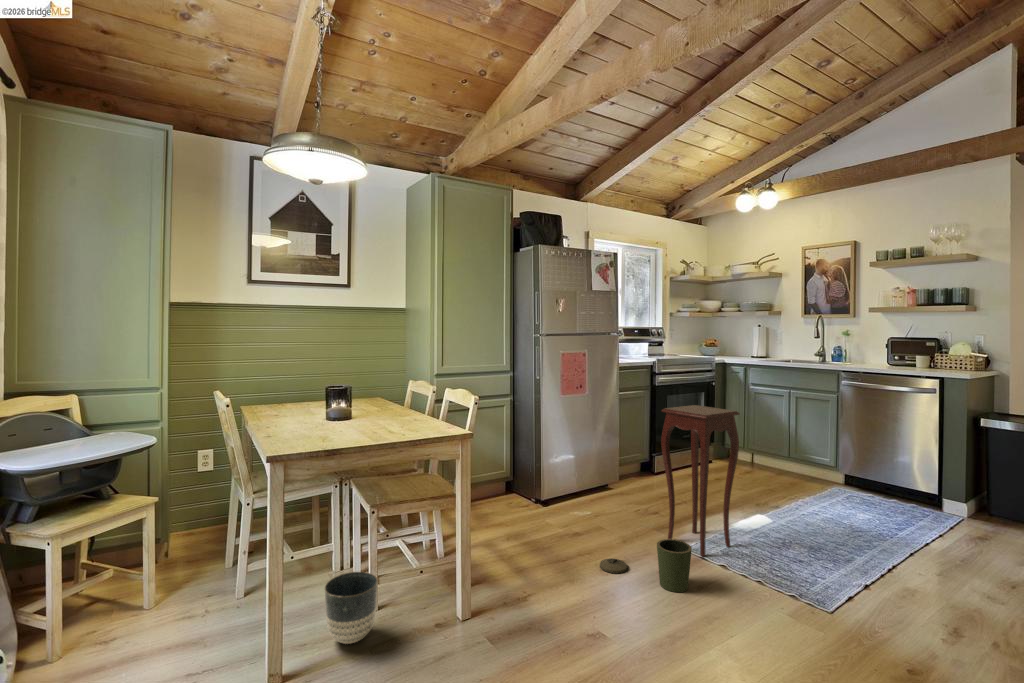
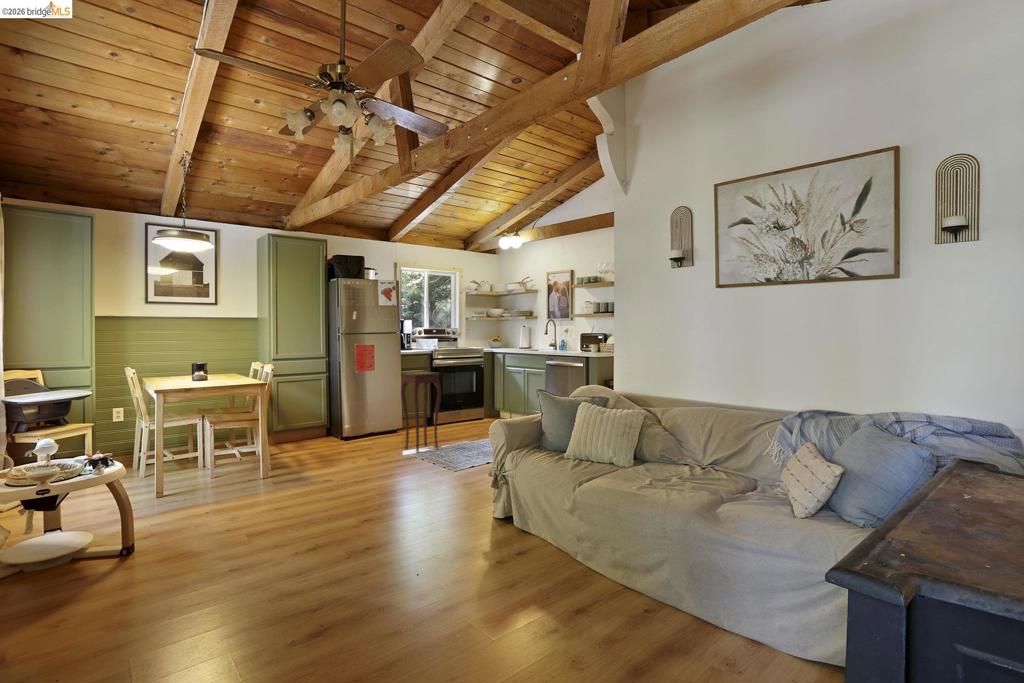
trash can: present [600,539,692,592] -> none [355,438,396,462]
planter: present [325,572,378,644] -> none [190,450,218,480]

